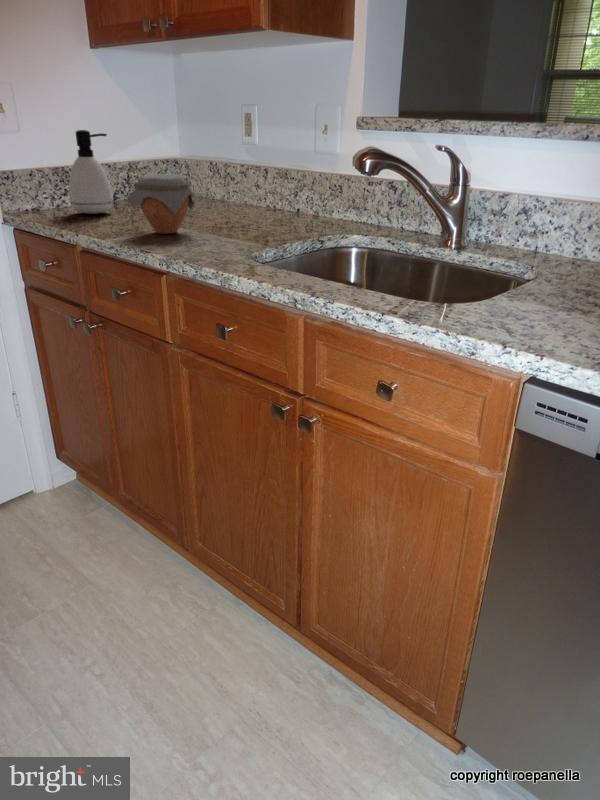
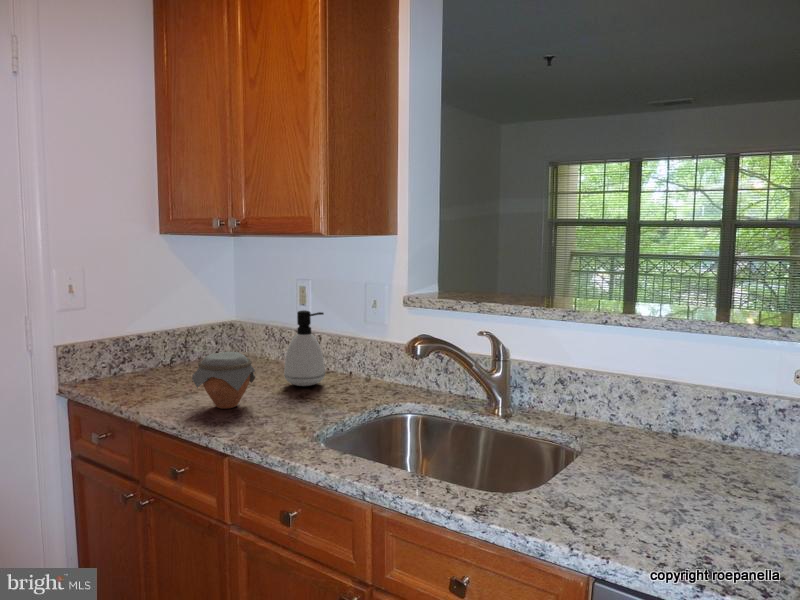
soap dispenser: present [69,130,113,214] -> present [284,310,325,386]

